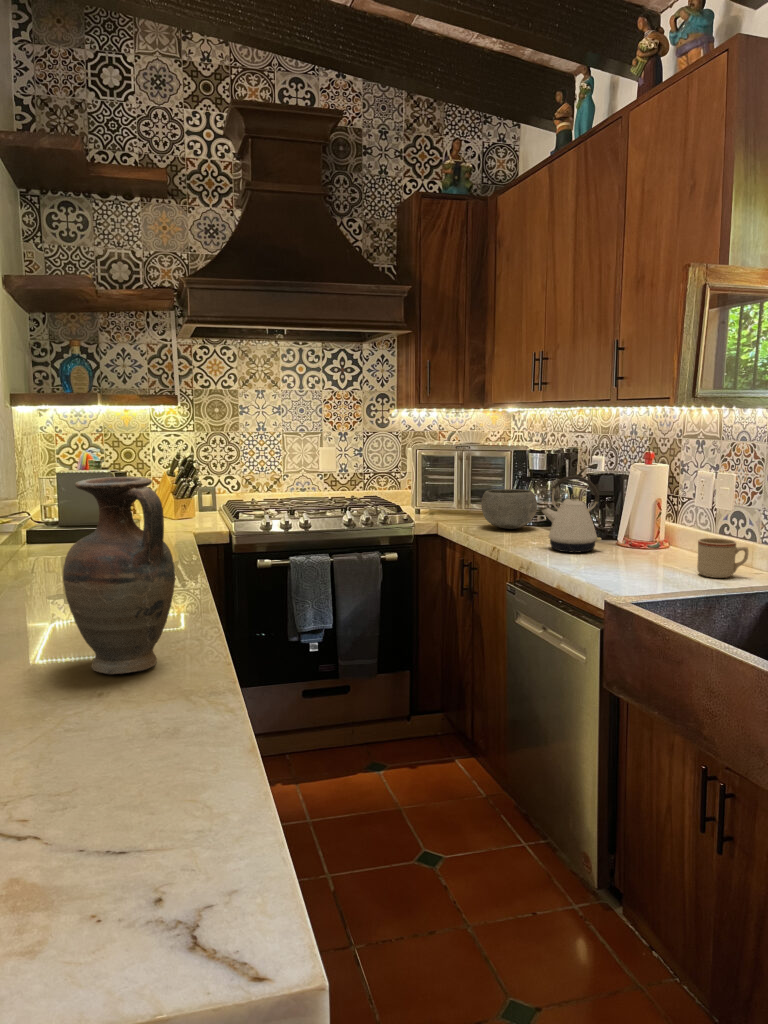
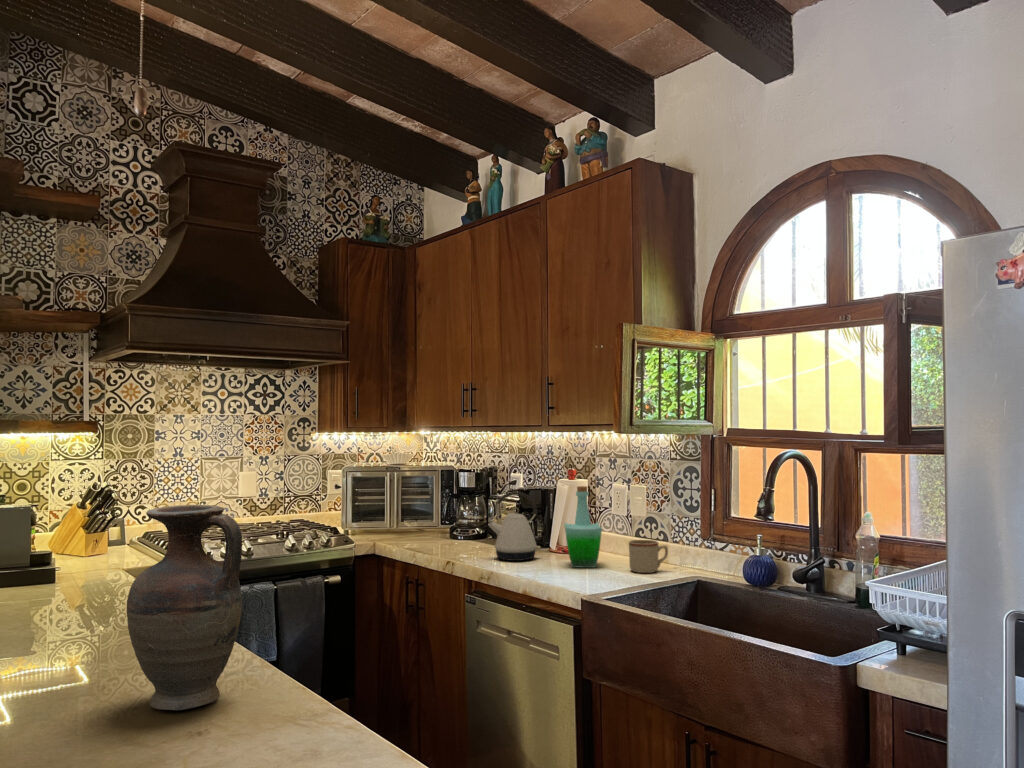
bottle: none [622,472,670,567] -> present [564,486,602,568]
bowl: present [481,489,537,529] -> none [419,507,470,544]

